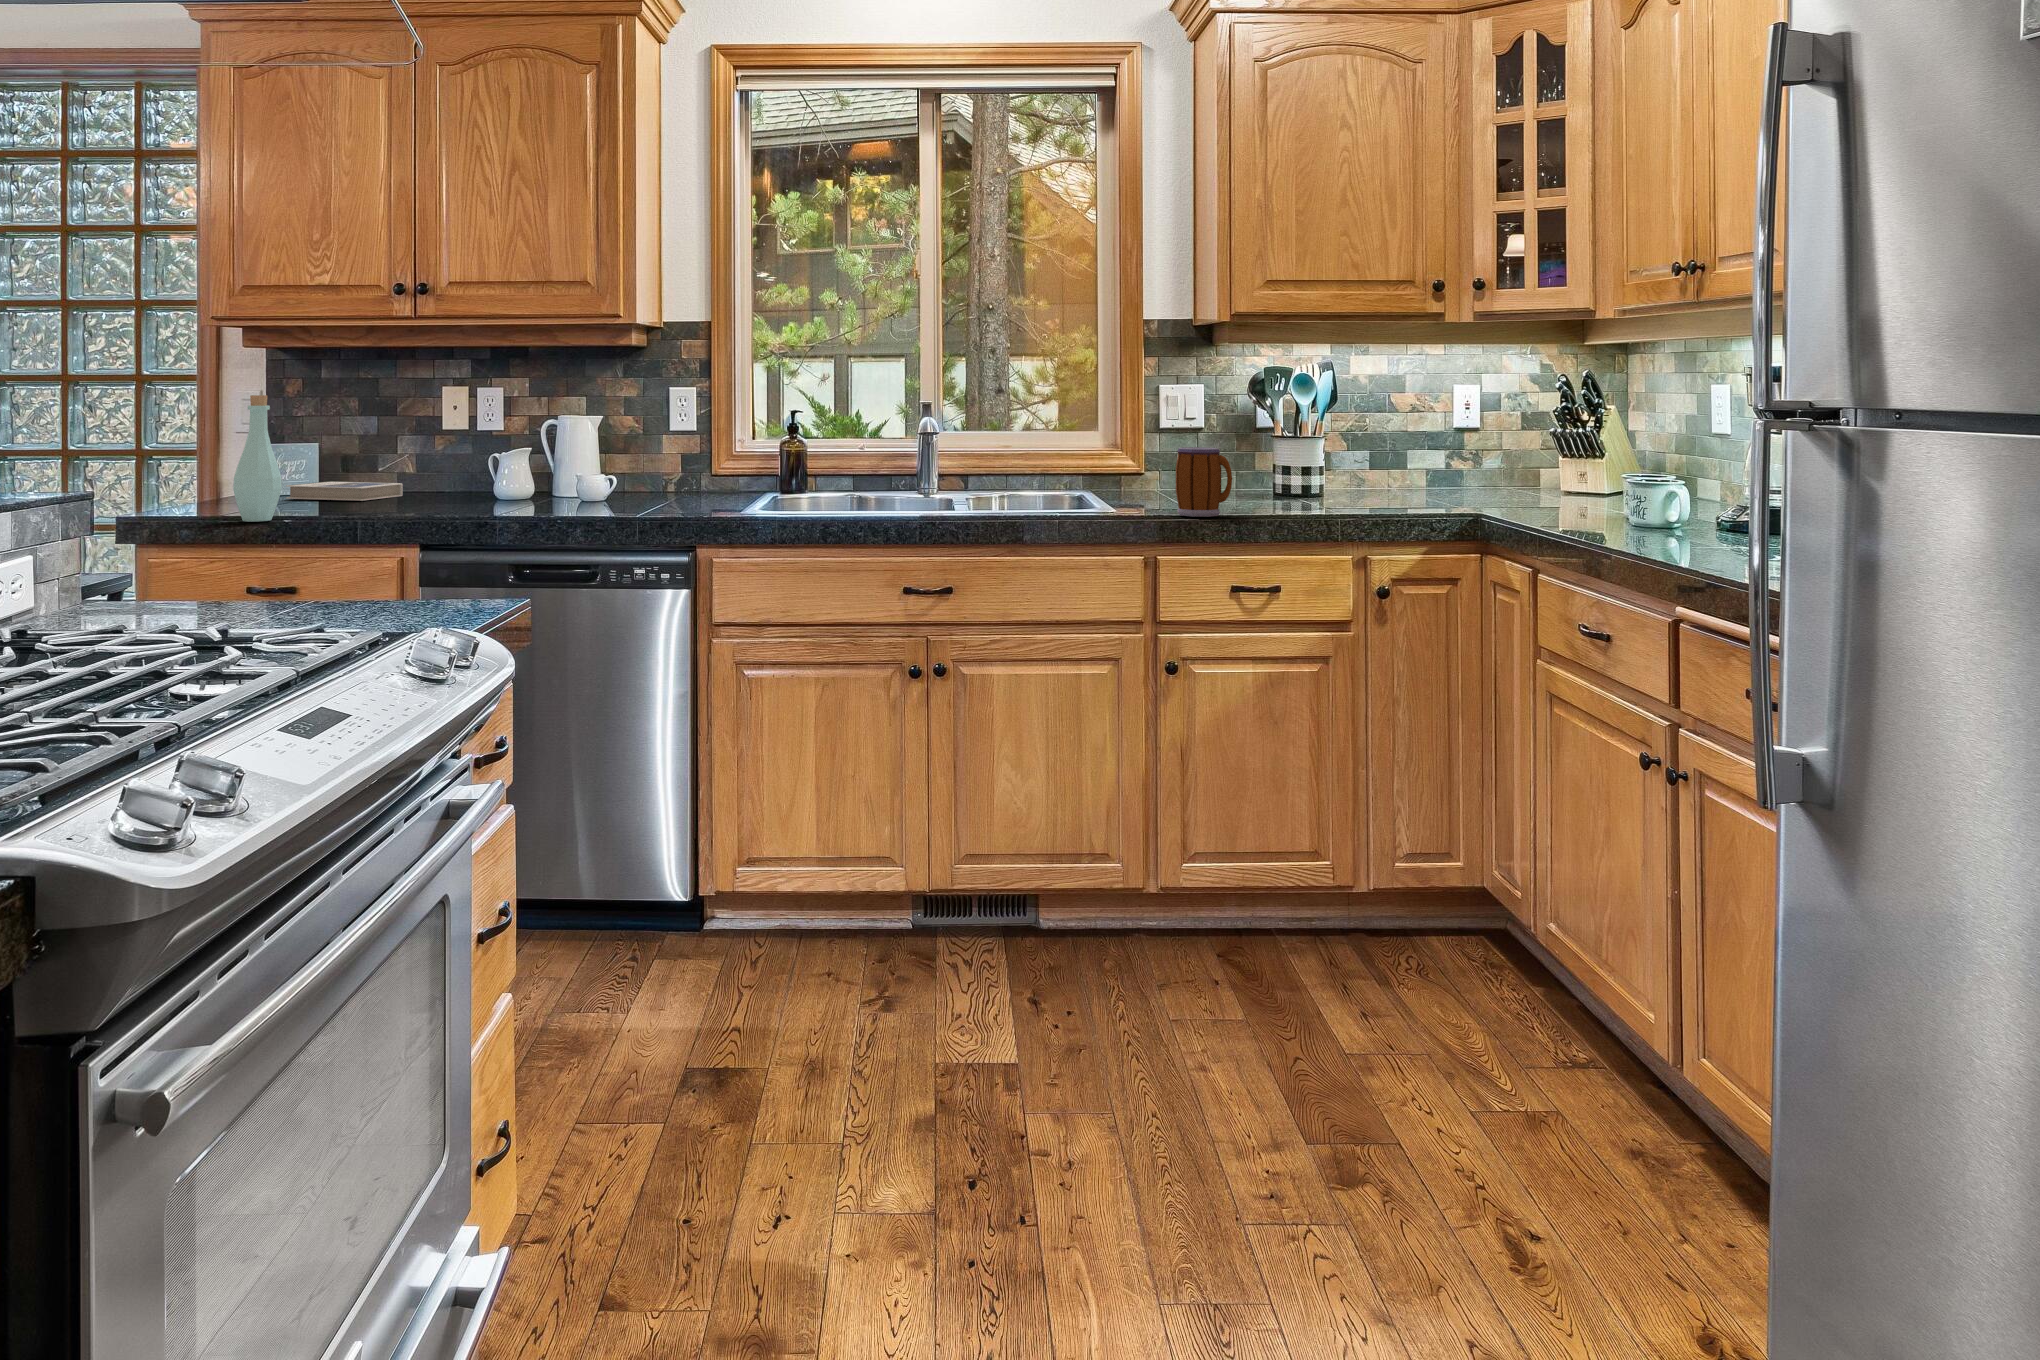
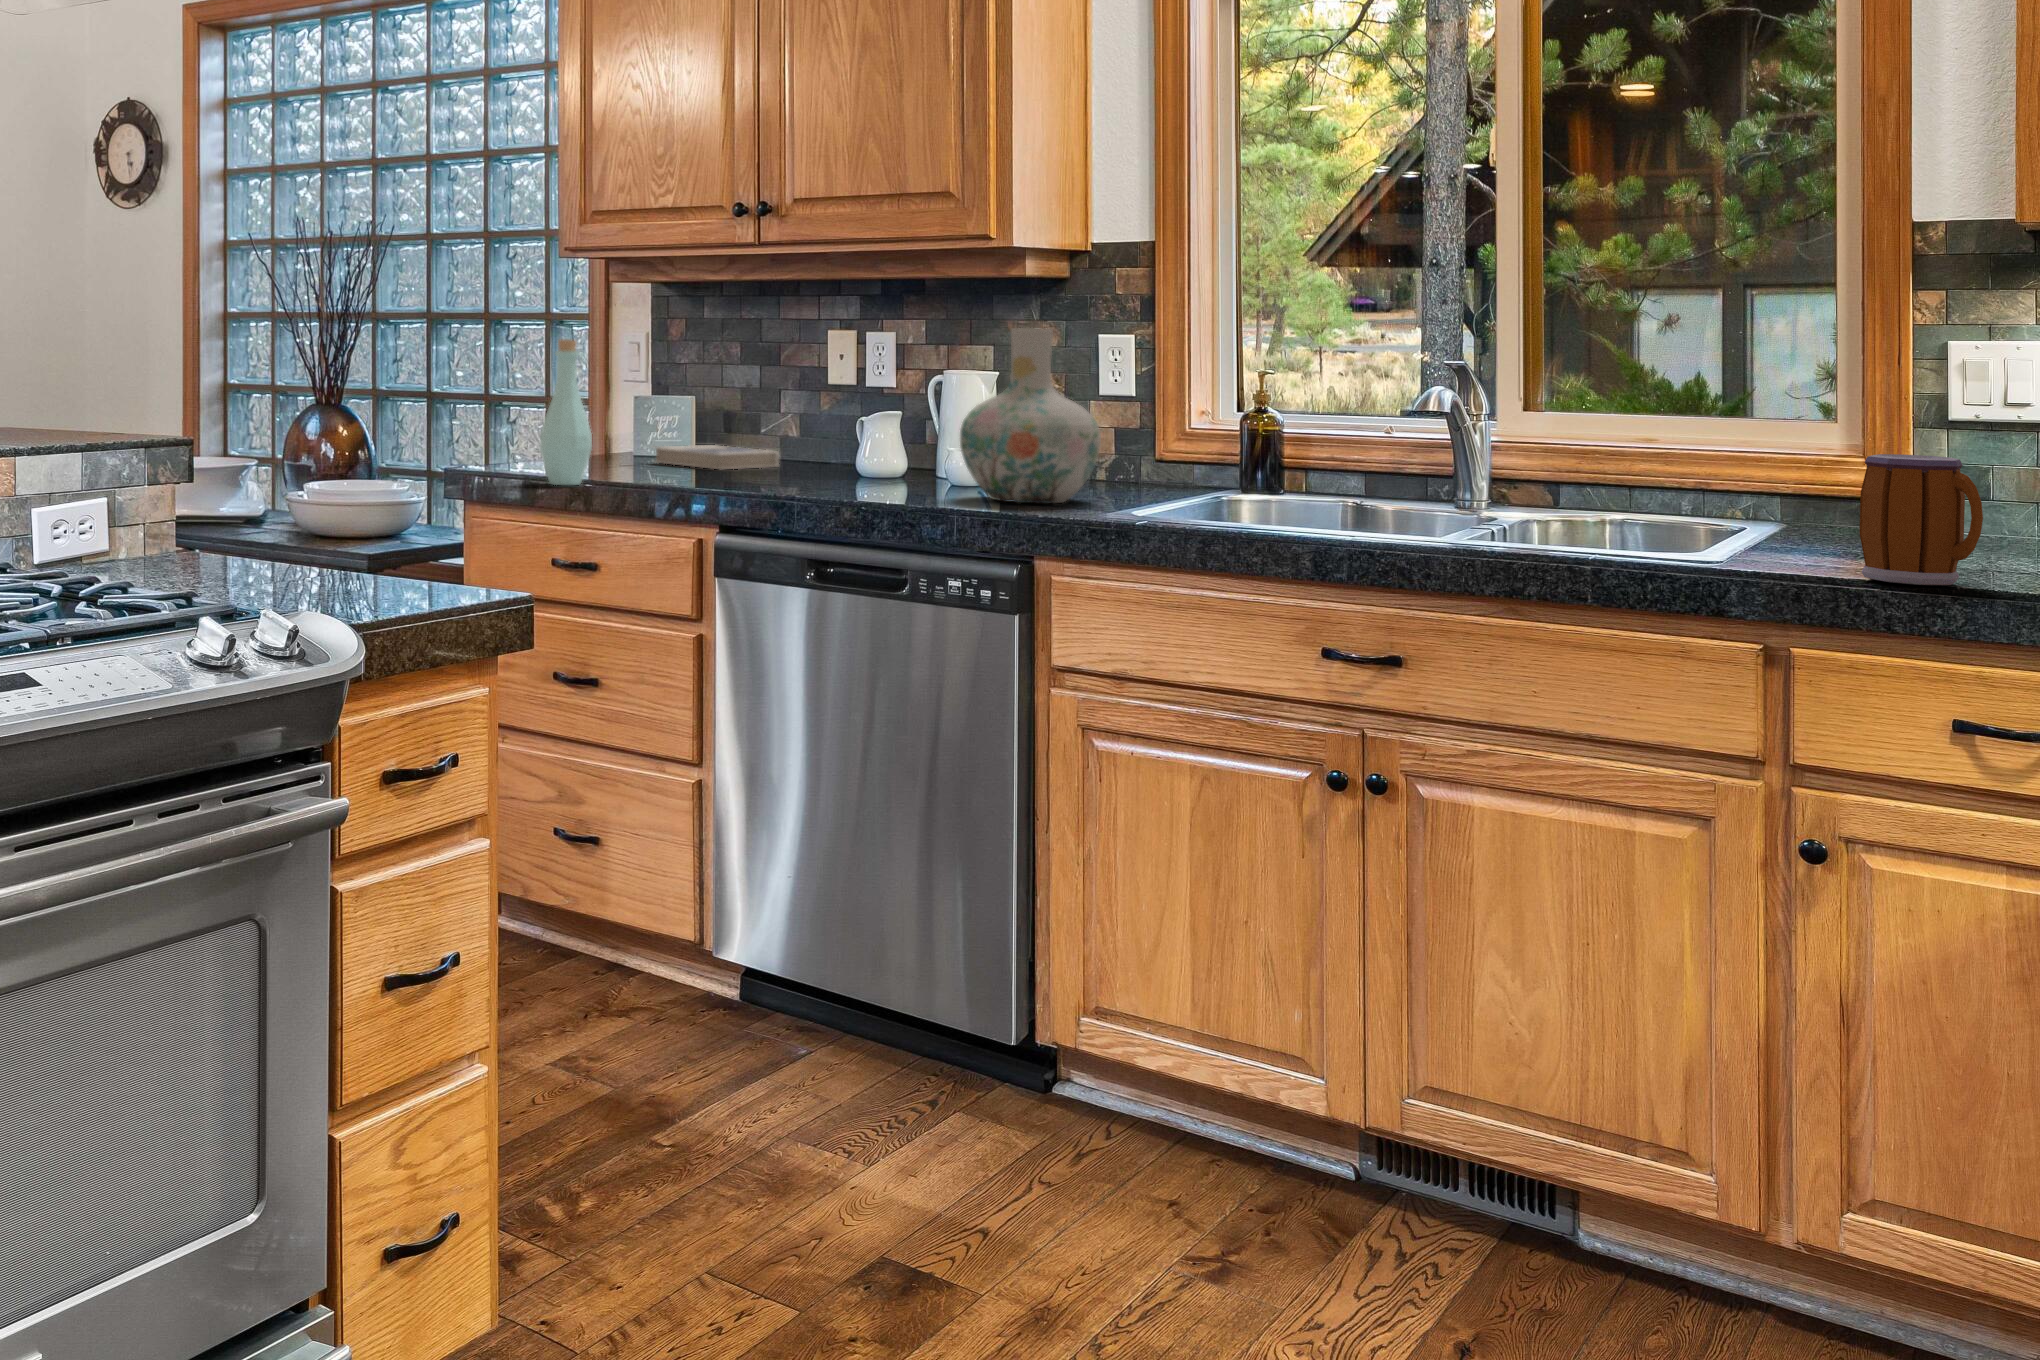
vase: none [605,383,706,509] -> present [960,328,1101,503]

